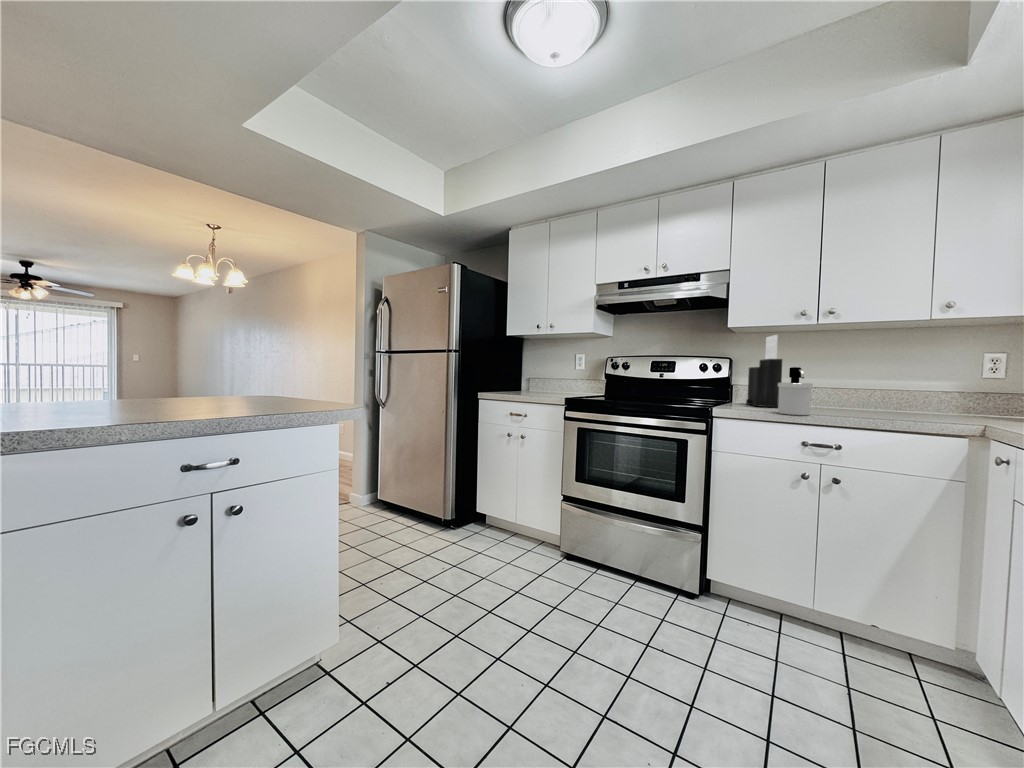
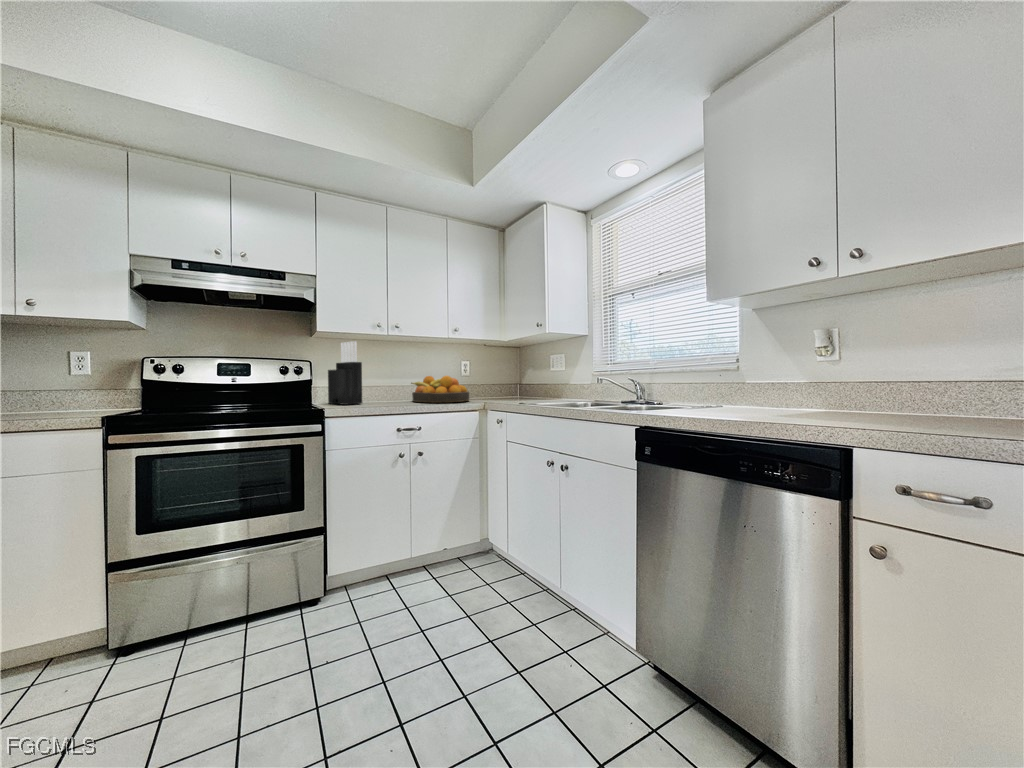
soap dispenser: present [778,367,813,415] -> none [372,369,398,408]
fruit bowl: none [862,378,980,421] -> present [411,376,469,402]

